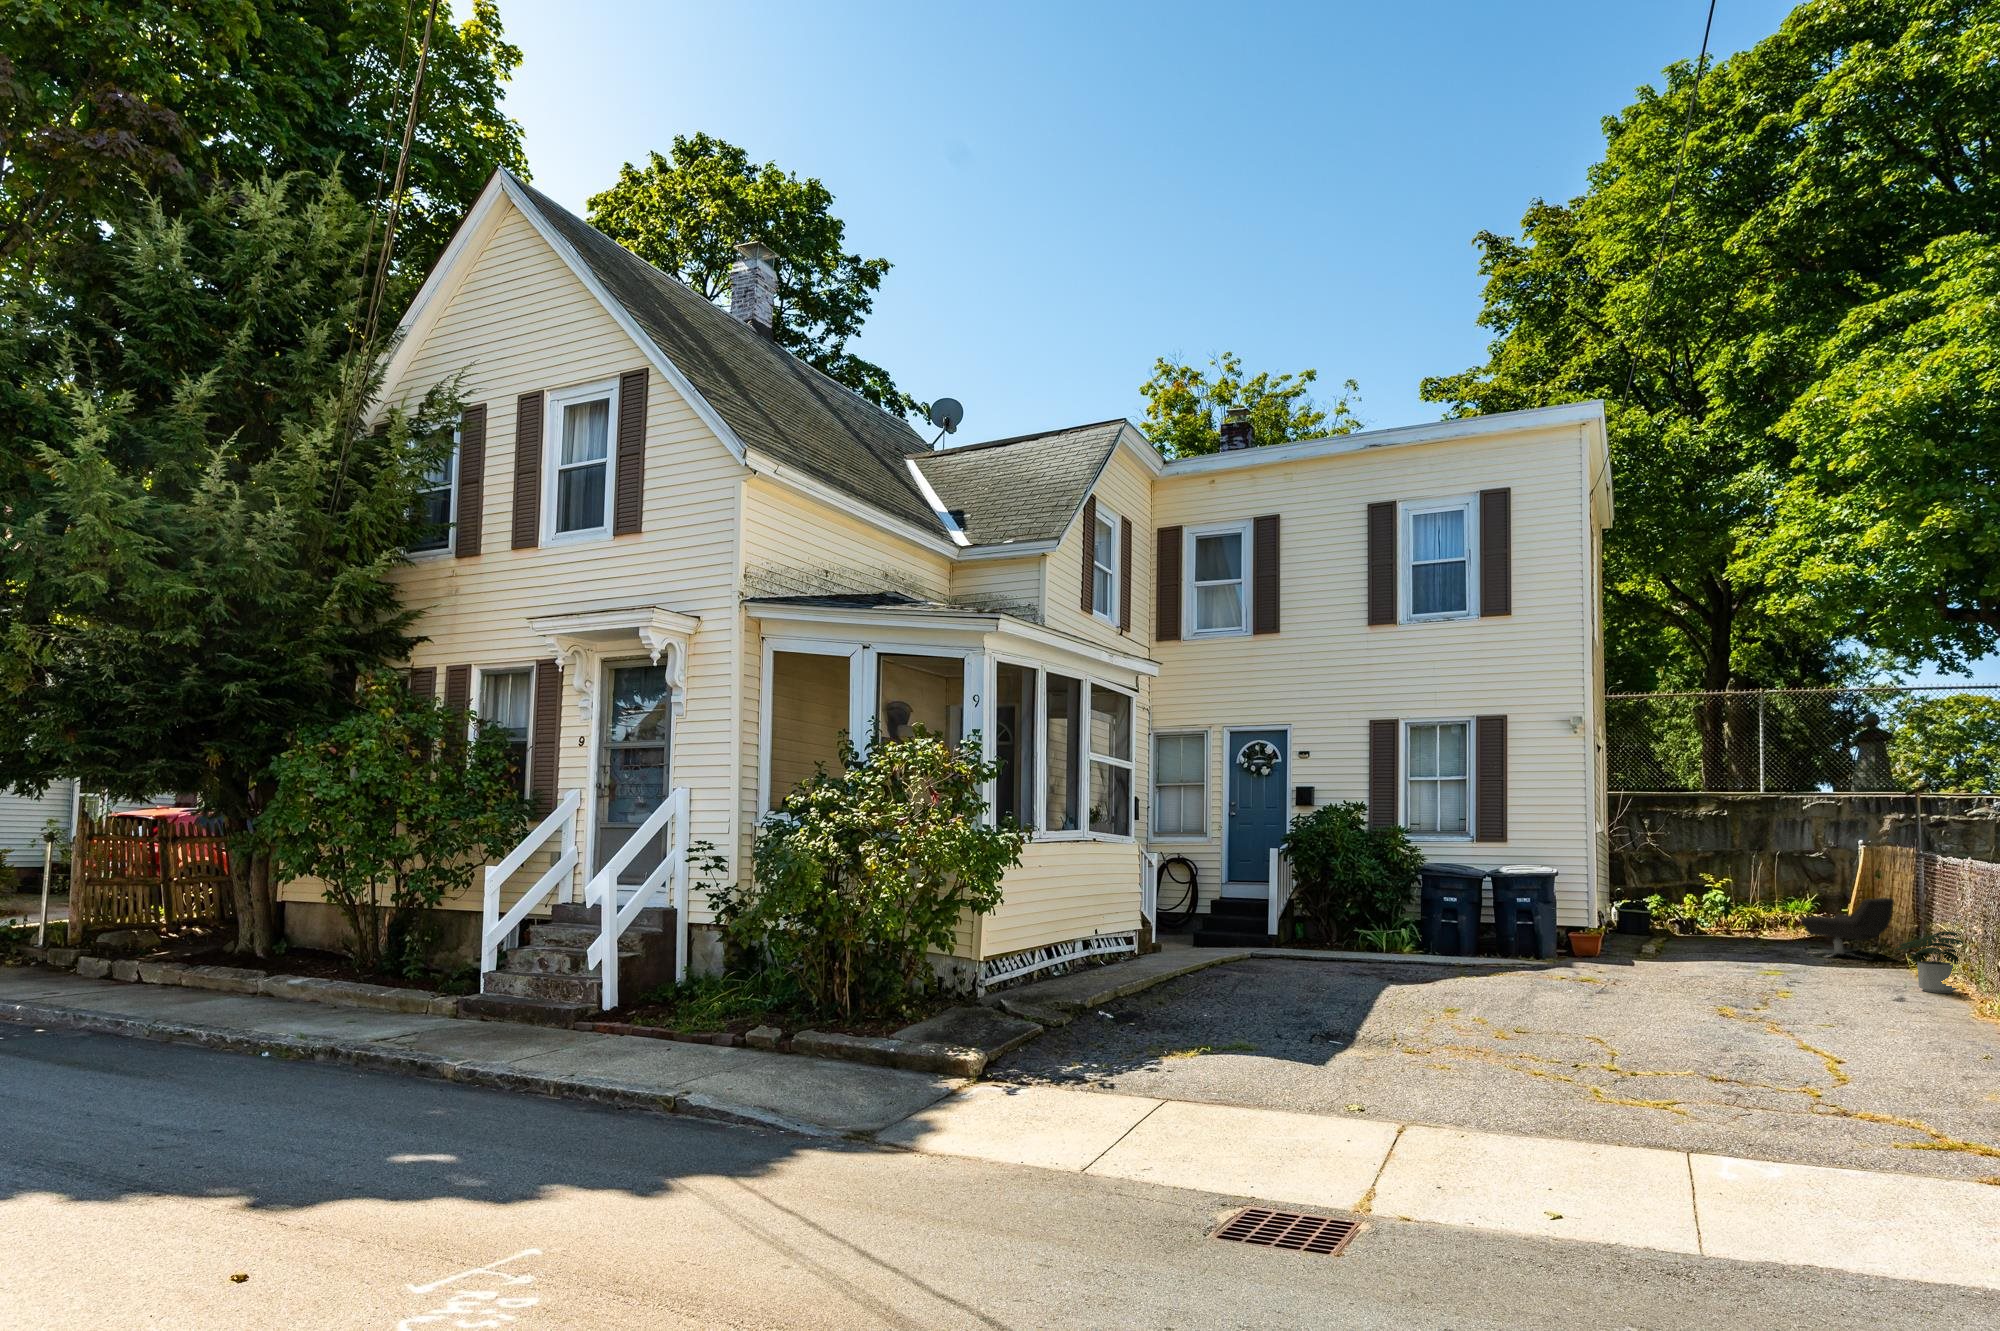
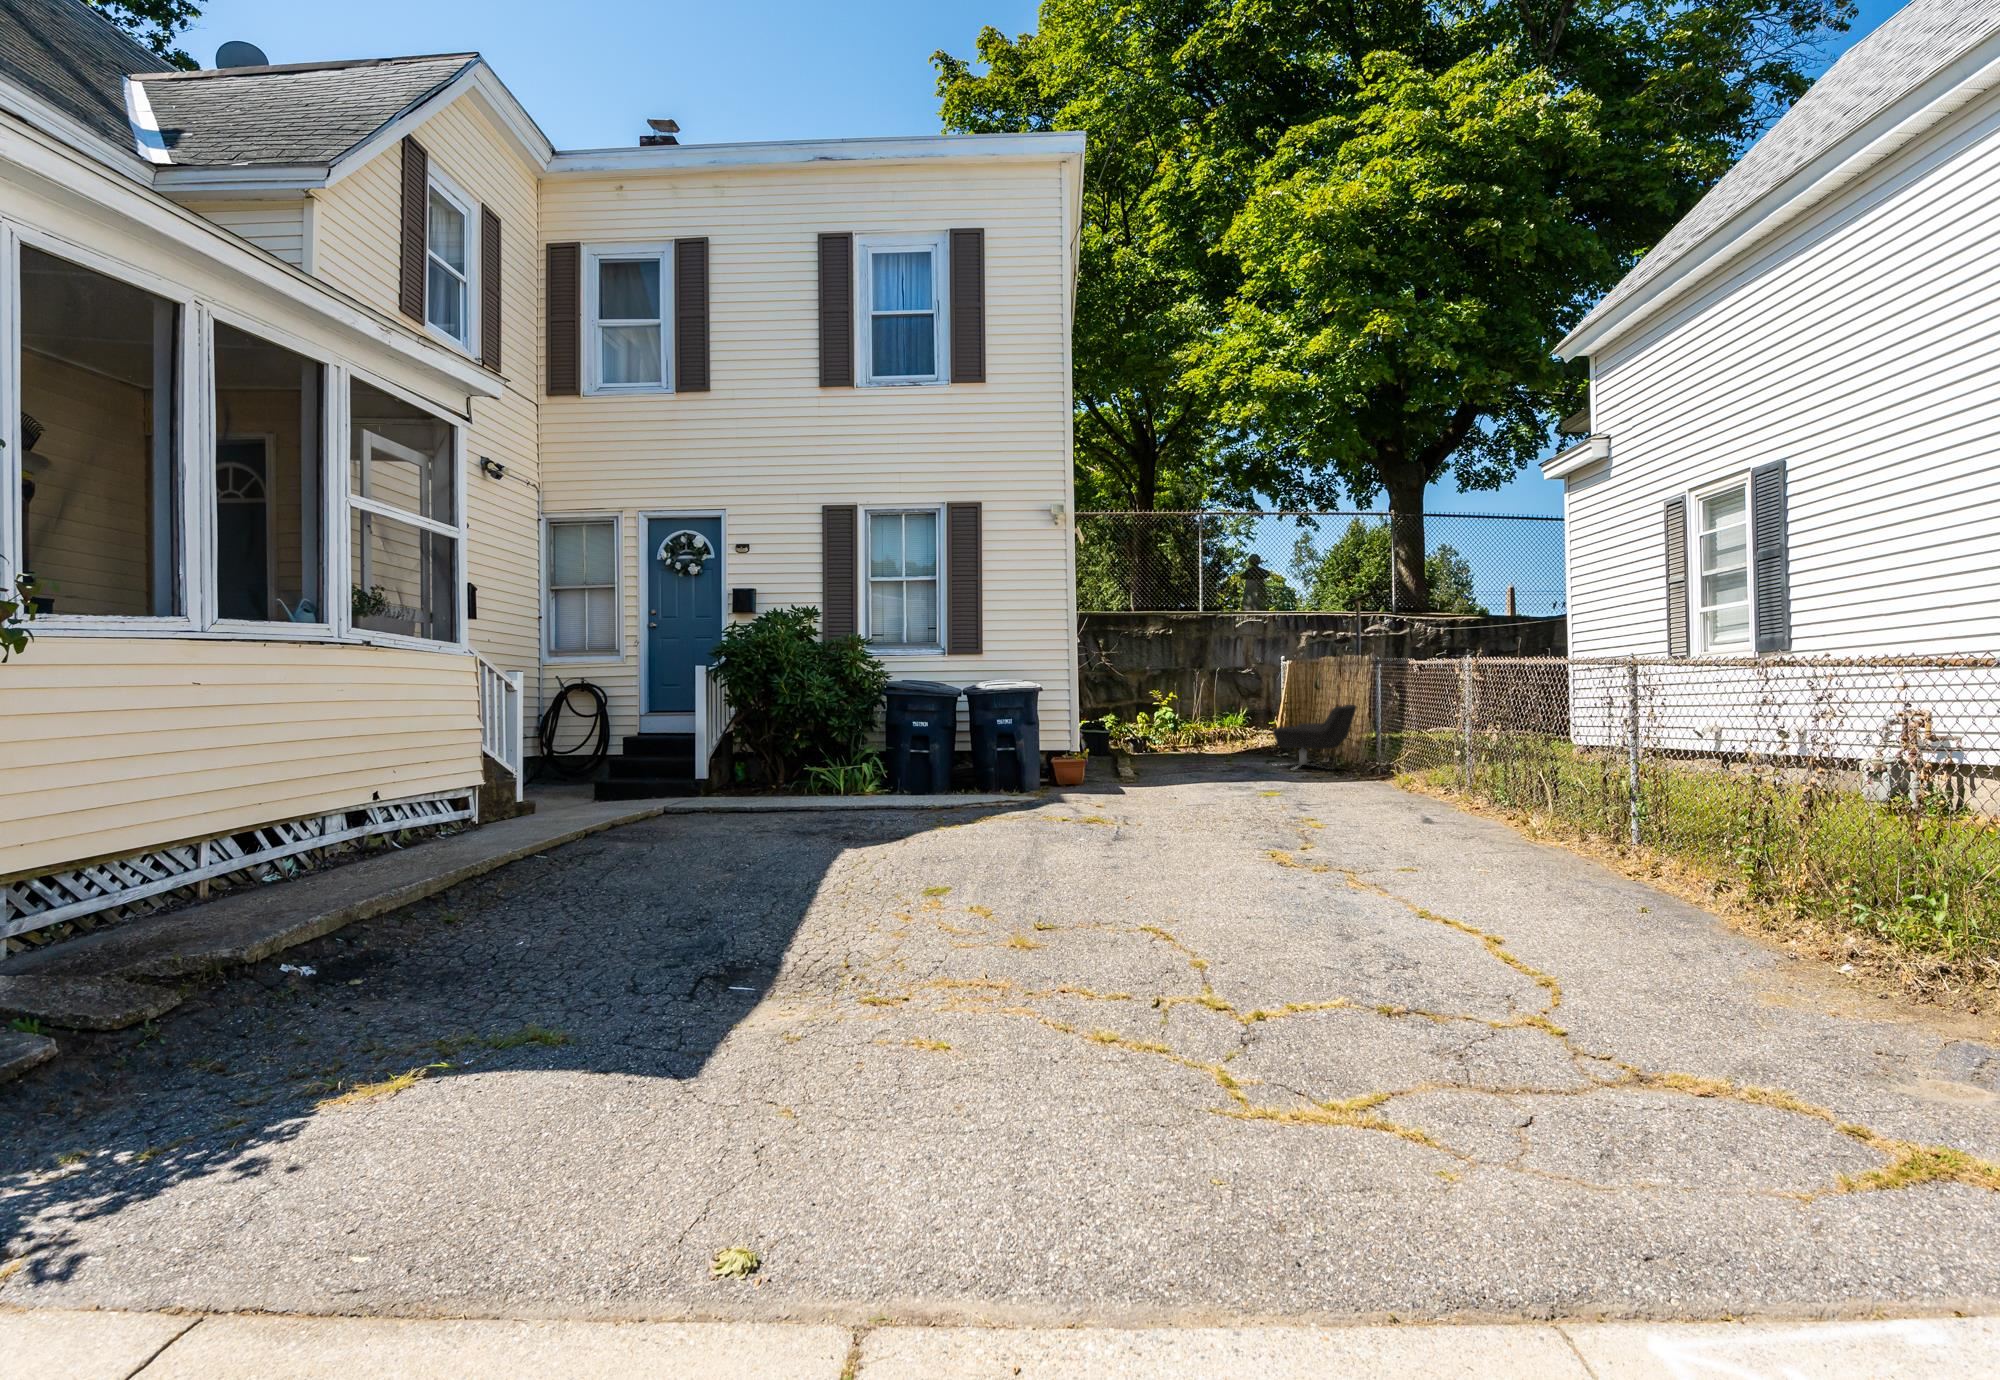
potted plant: present [1895,931,1963,993] -> none [1389,739,1467,806]

